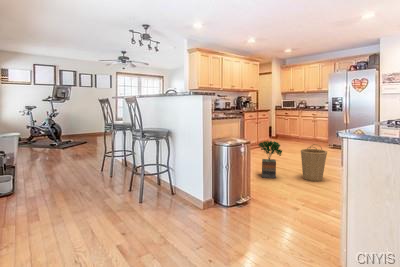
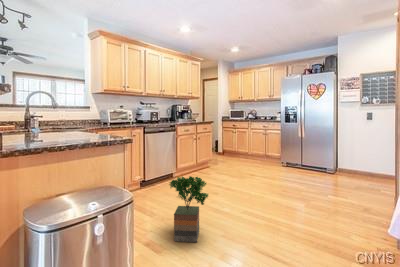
basket: present [301,144,327,181] -> none [238,180,279,247]

